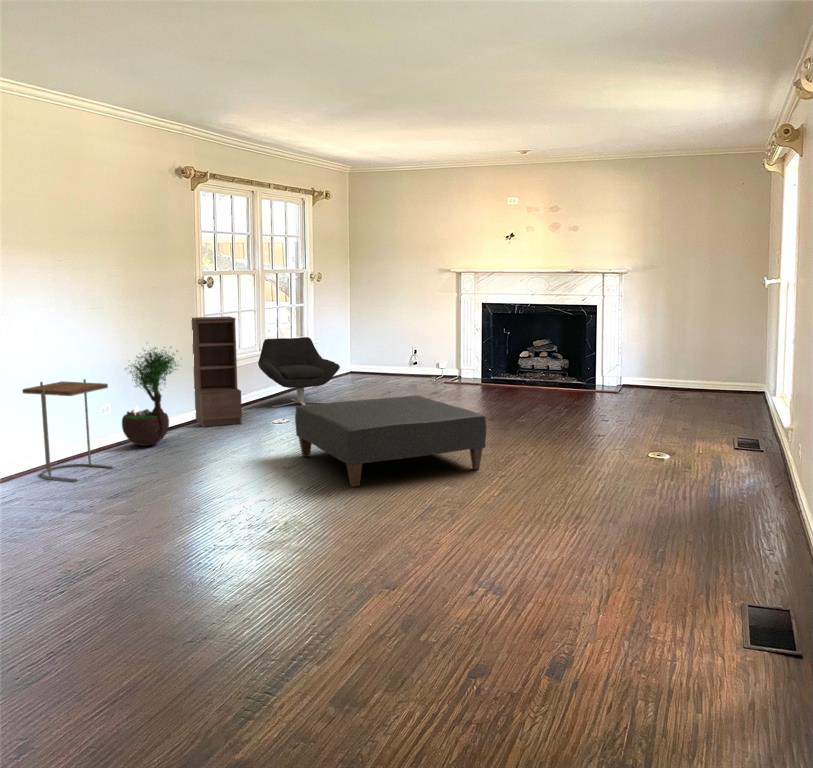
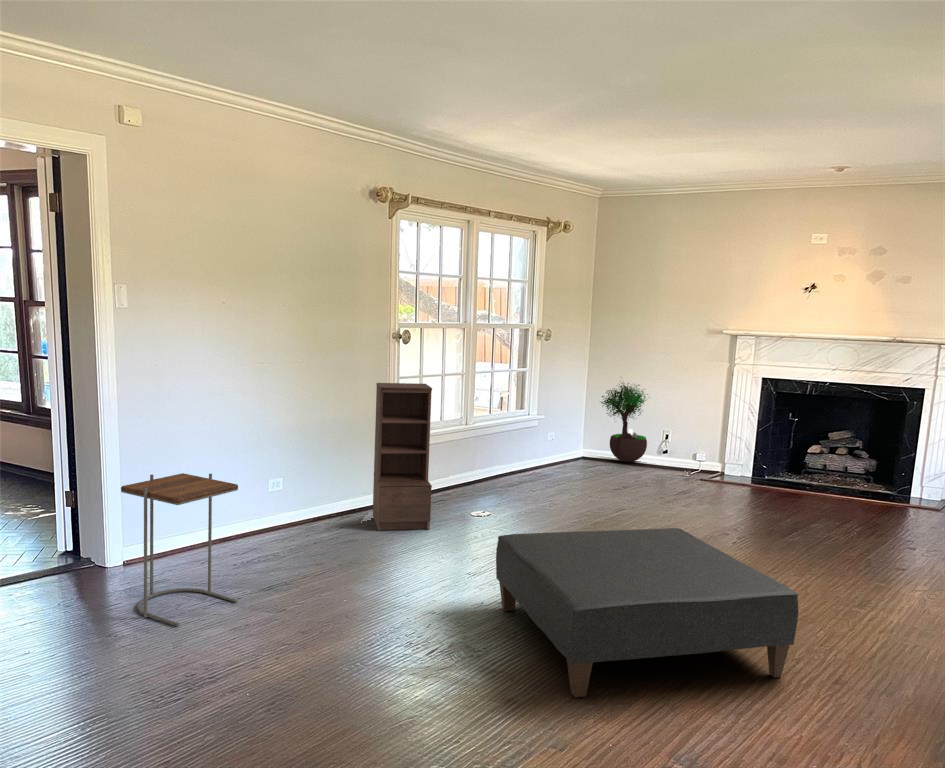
lounge chair: present [258,337,340,407] -> none [461,410,566,512]
potted tree: present [122,347,178,446] -> present [601,377,648,462]

